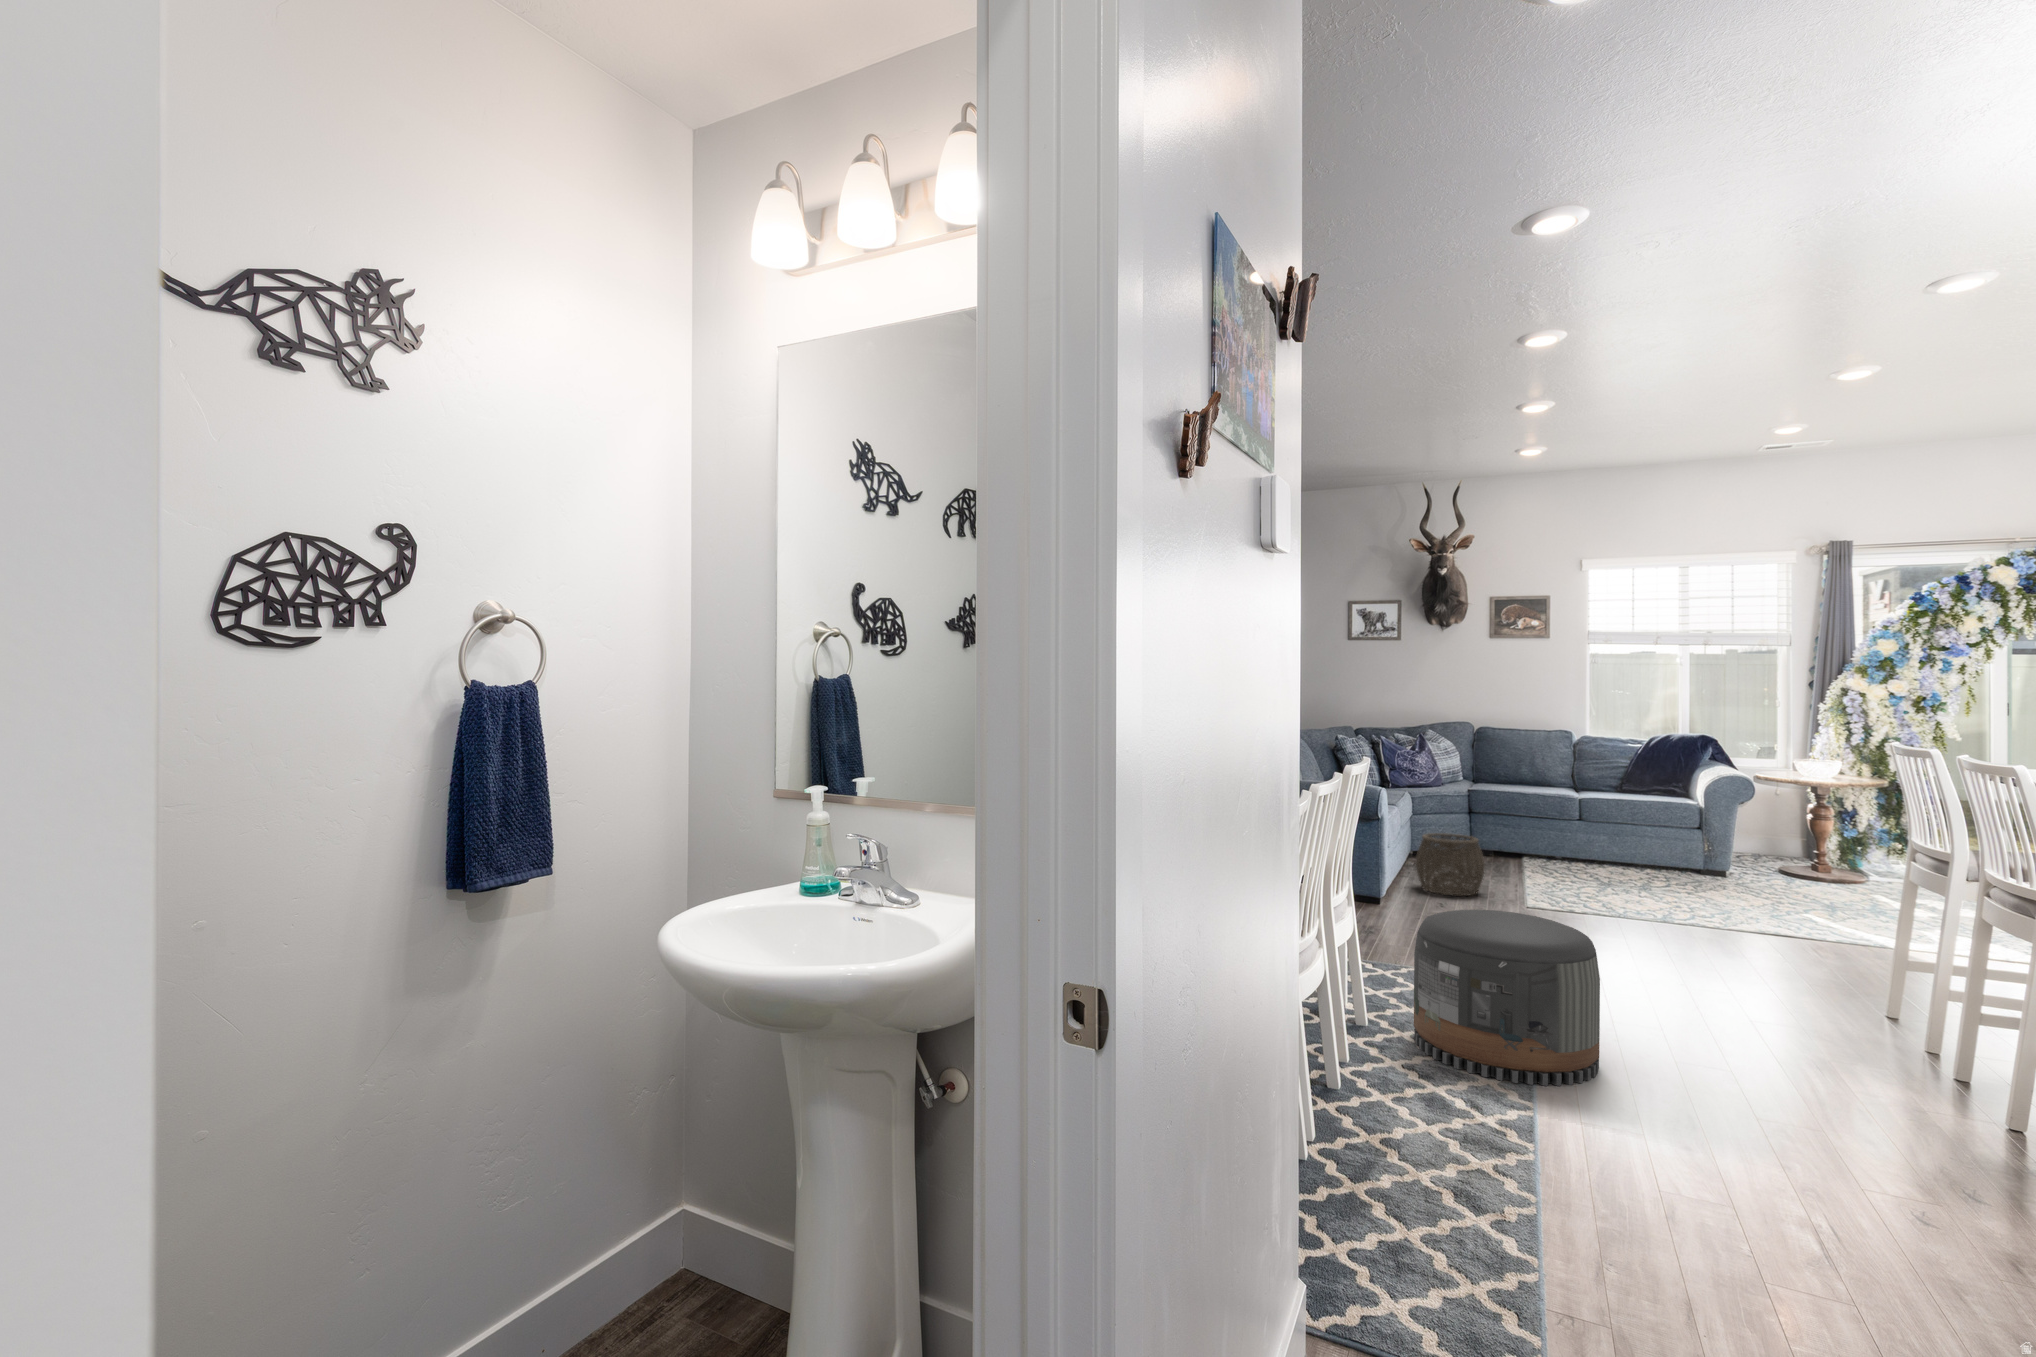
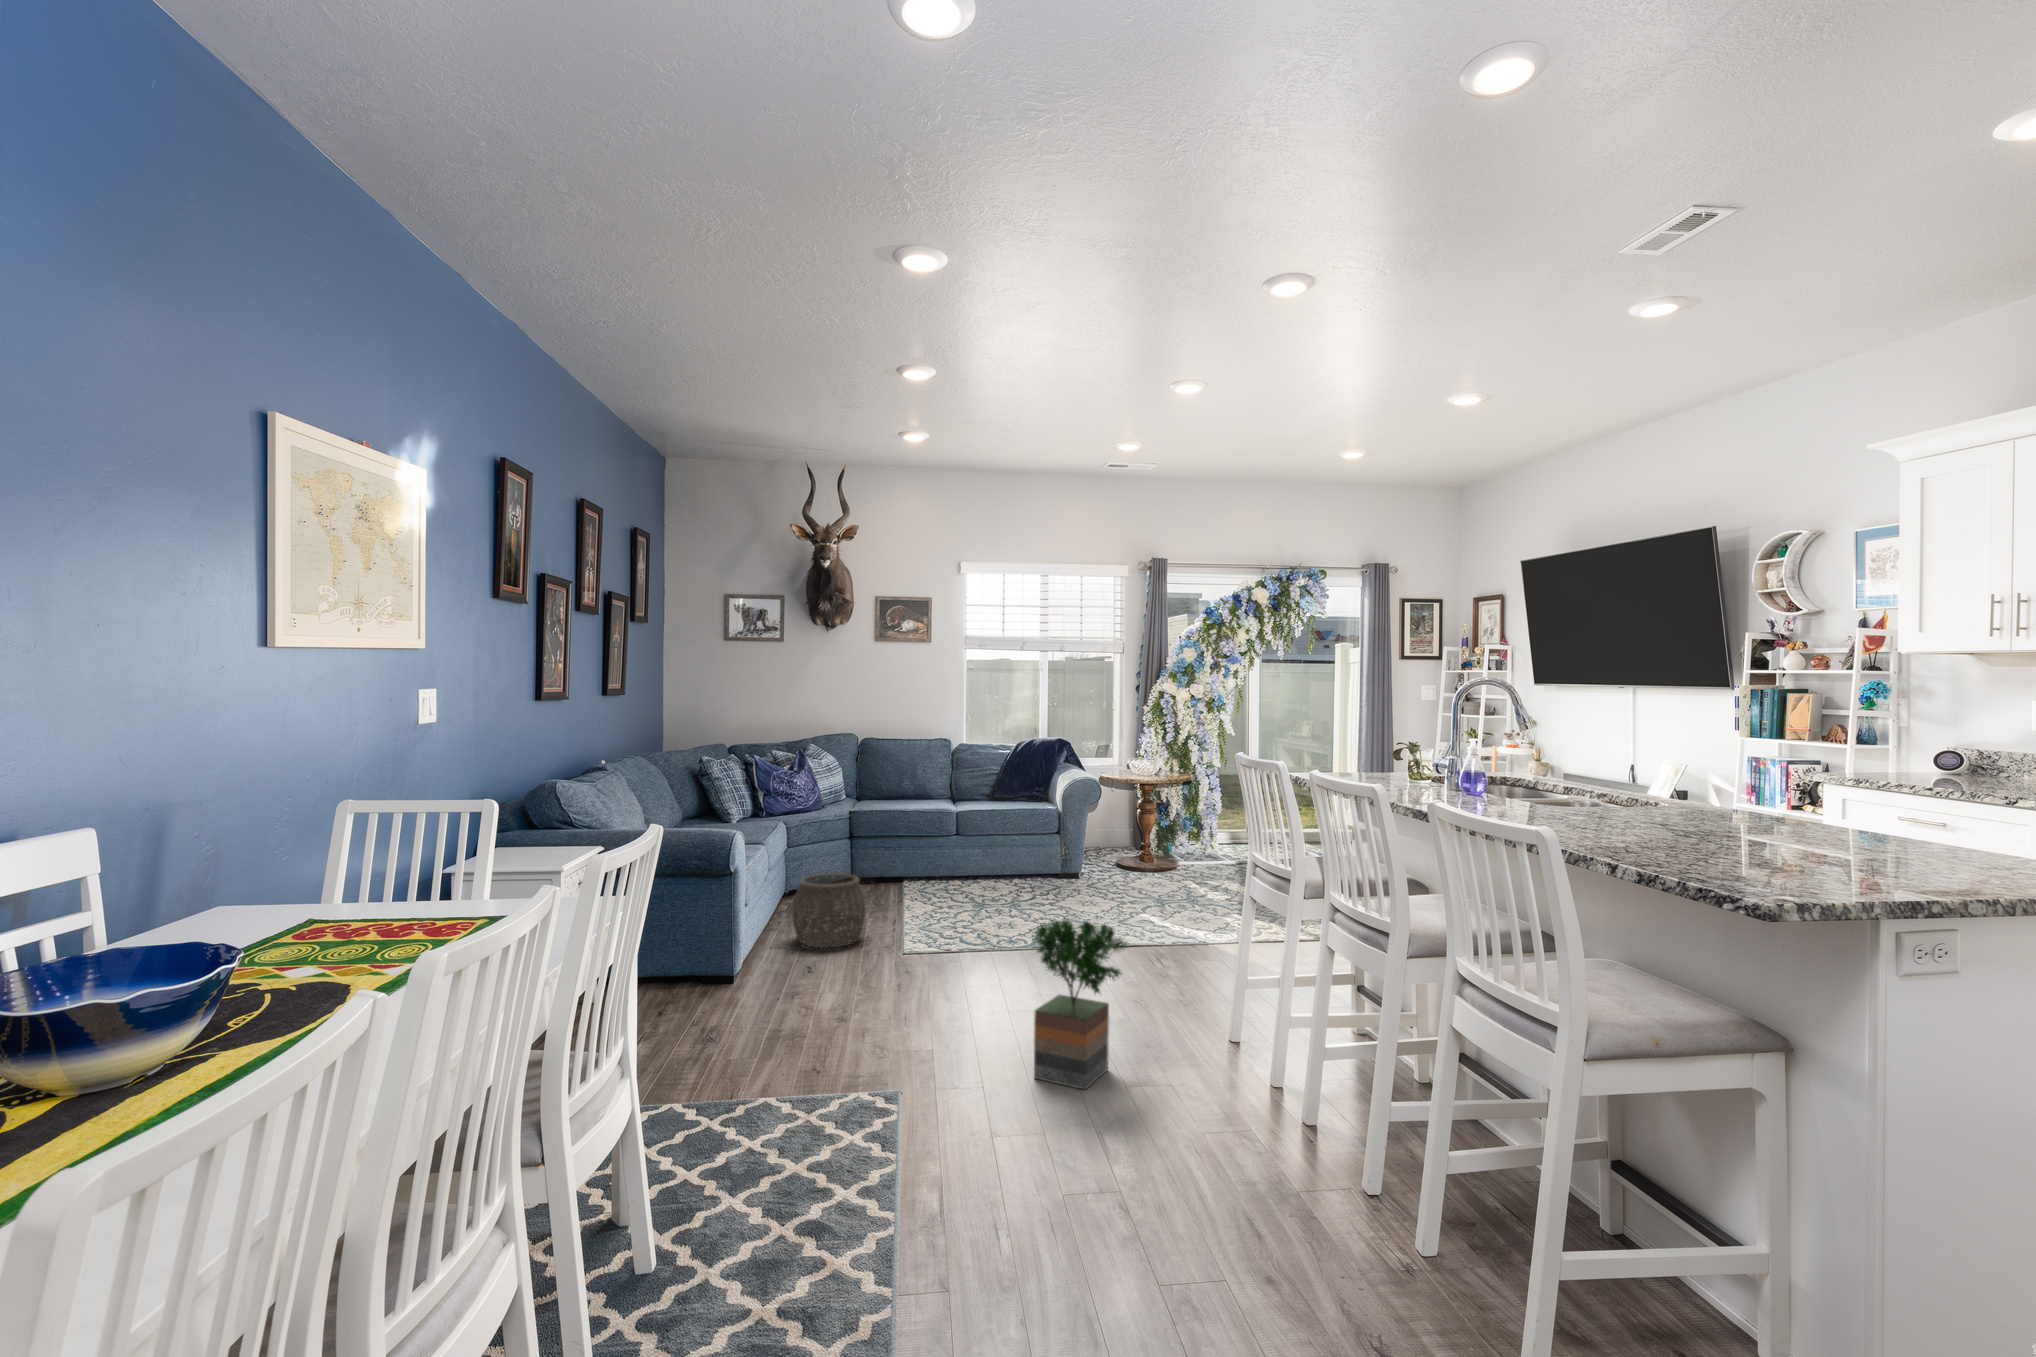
potted tree: none [1652,863,1766,1020] -> present [1032,919,1127,1090]
pouf: present [1414,909,1600,1086] -> none [770,1029,986,1285]

